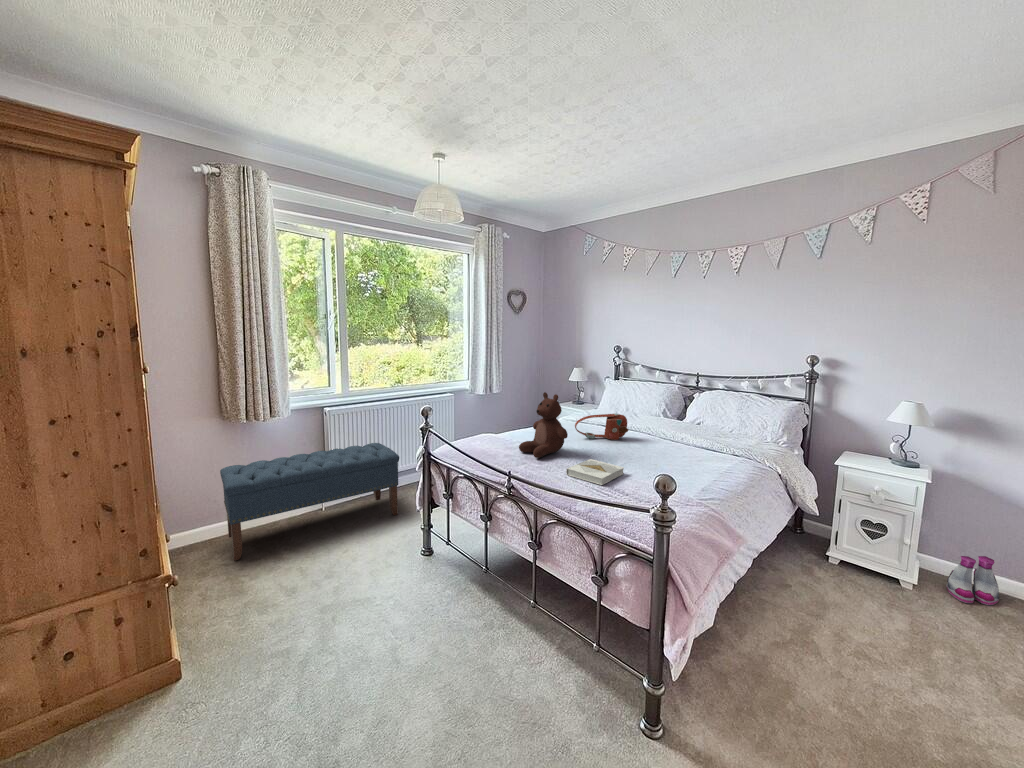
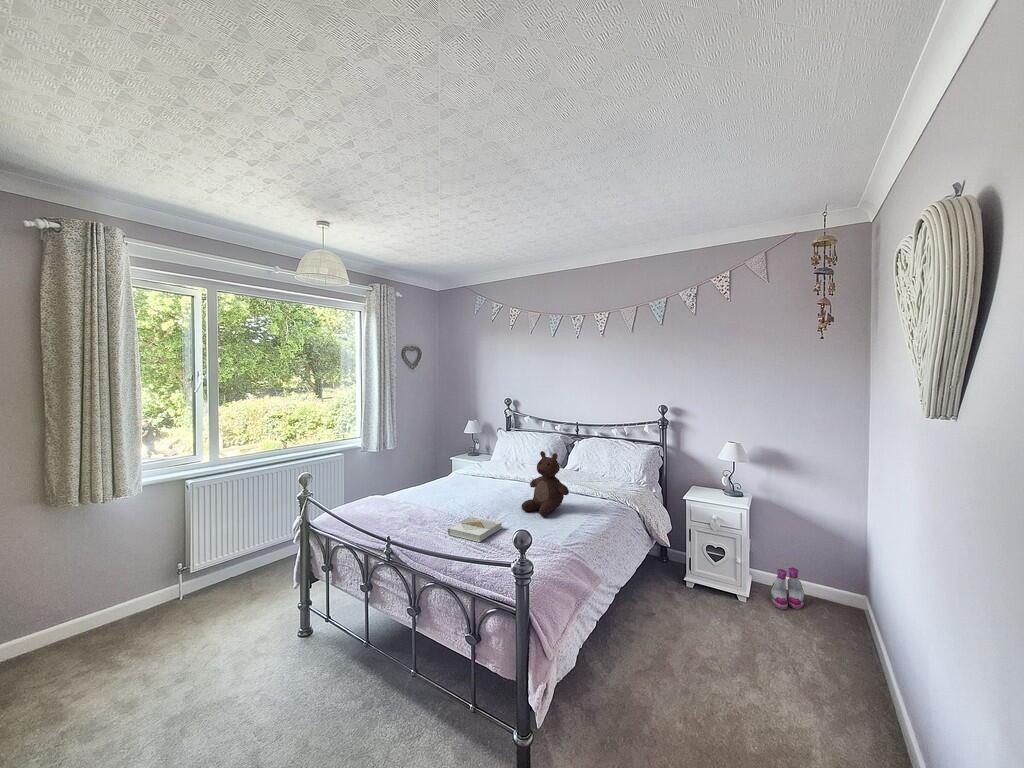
teddy bear: present [519,392,568,458] -> present [521,451,569,516]
handbag: present [575,414,628,440] -> none [462,467,513,493]
bench: present [220,443,399,561] -> none [38,514,276,679]

